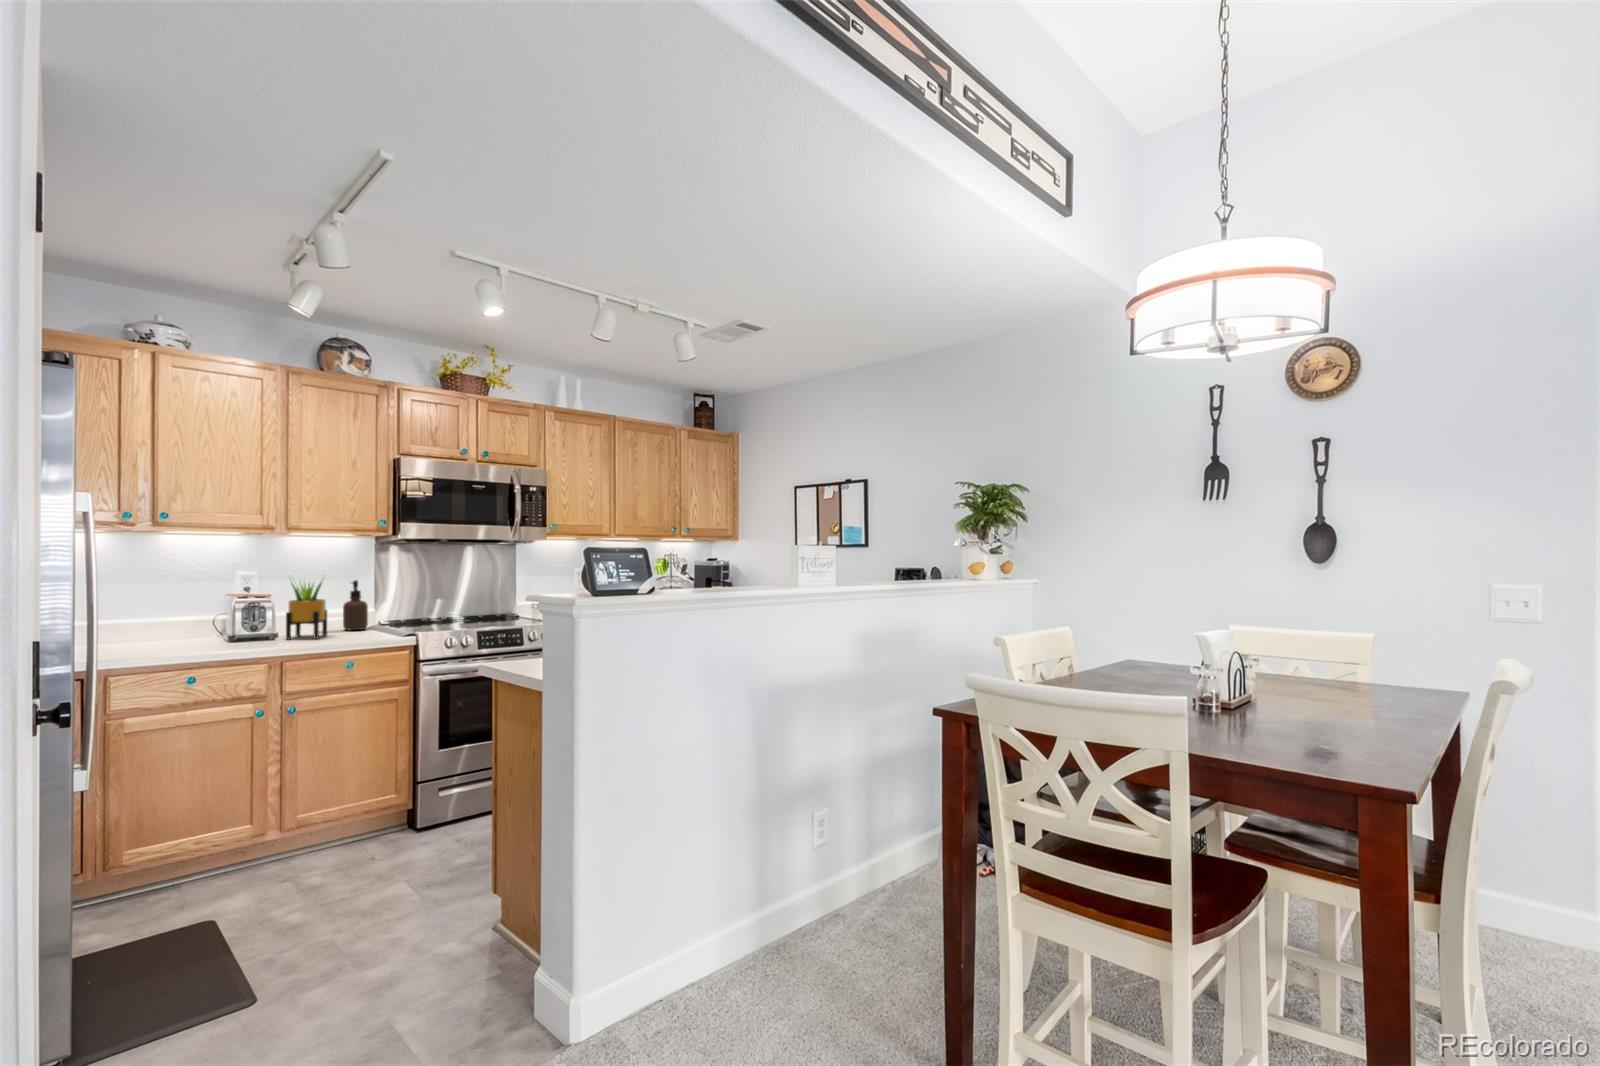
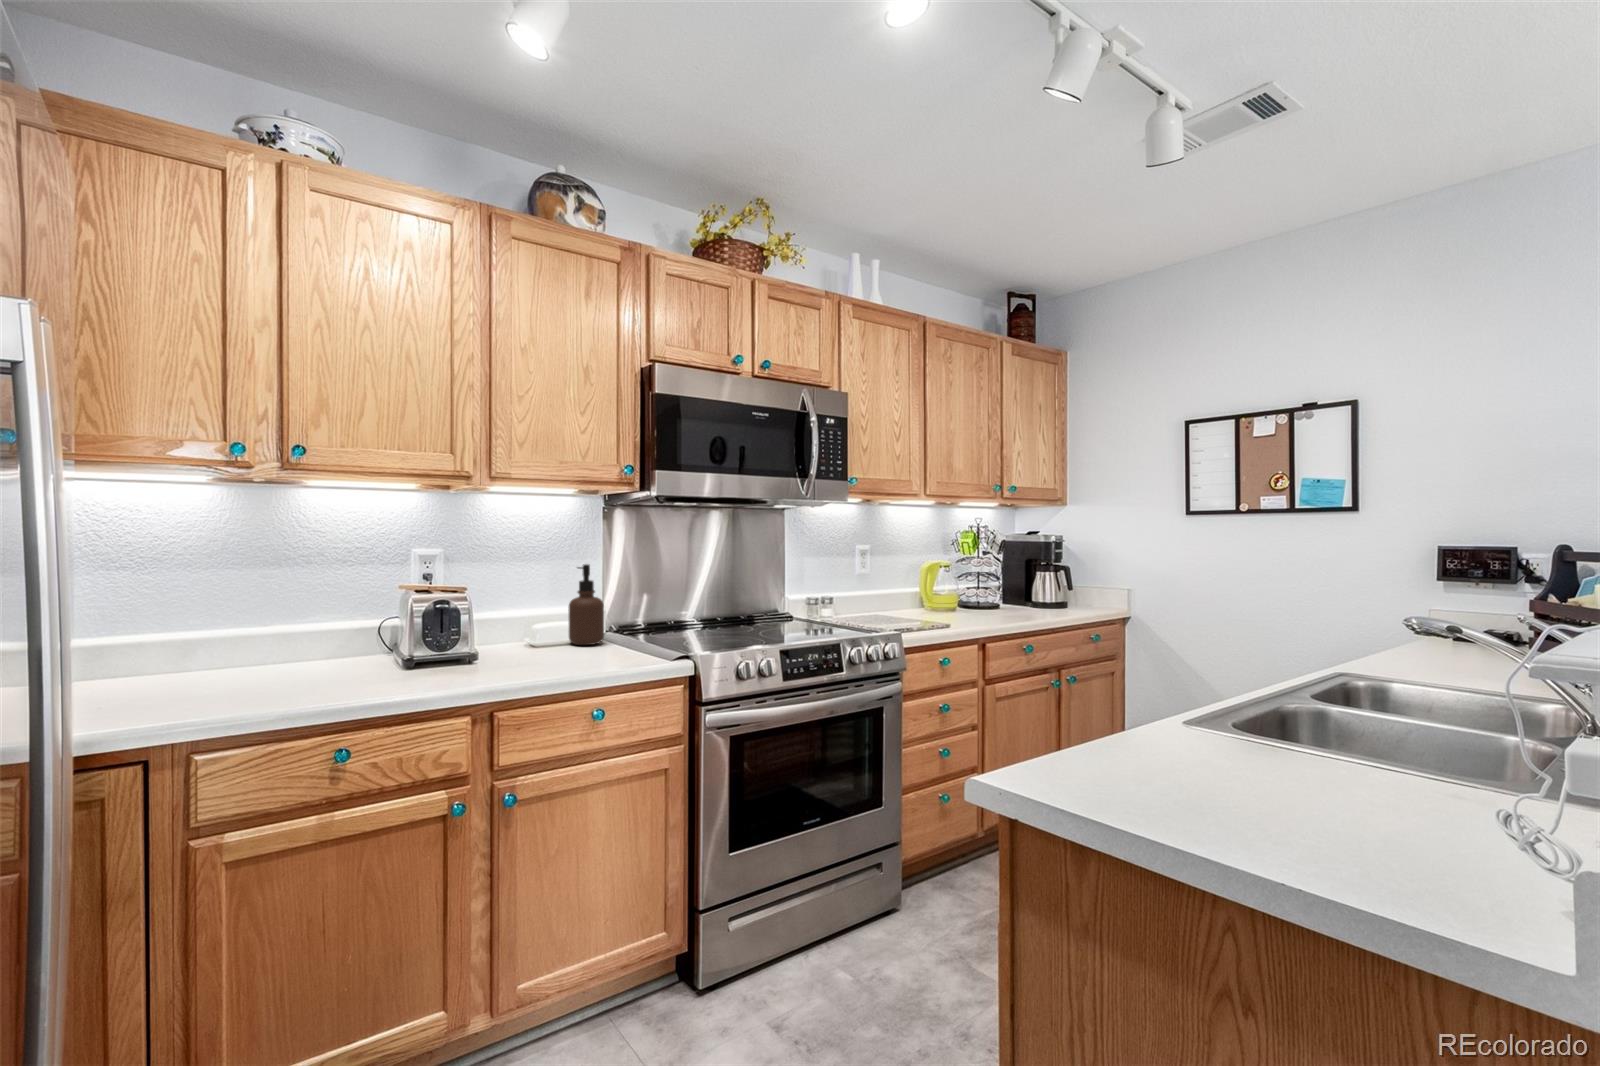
potted plant: present [286,582,327,640] -> none [492,554,553,666]

